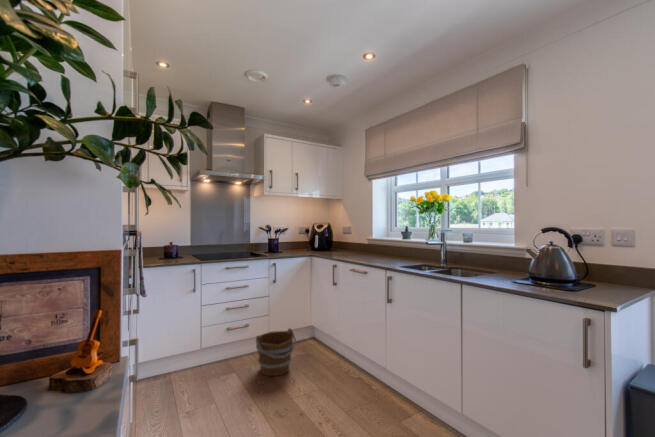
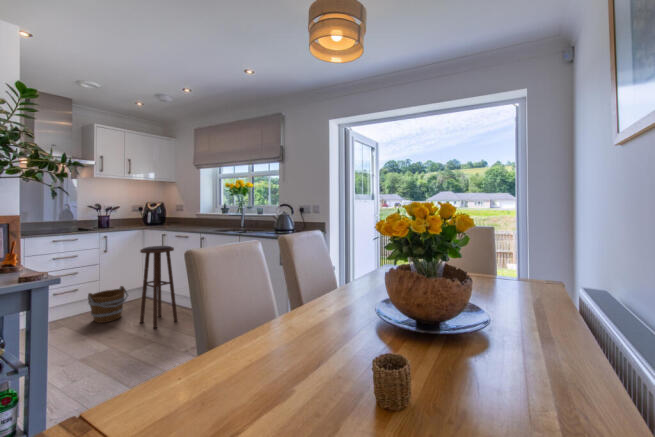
stool: none [310,283,357,403] -> present [140,246,178,328]

